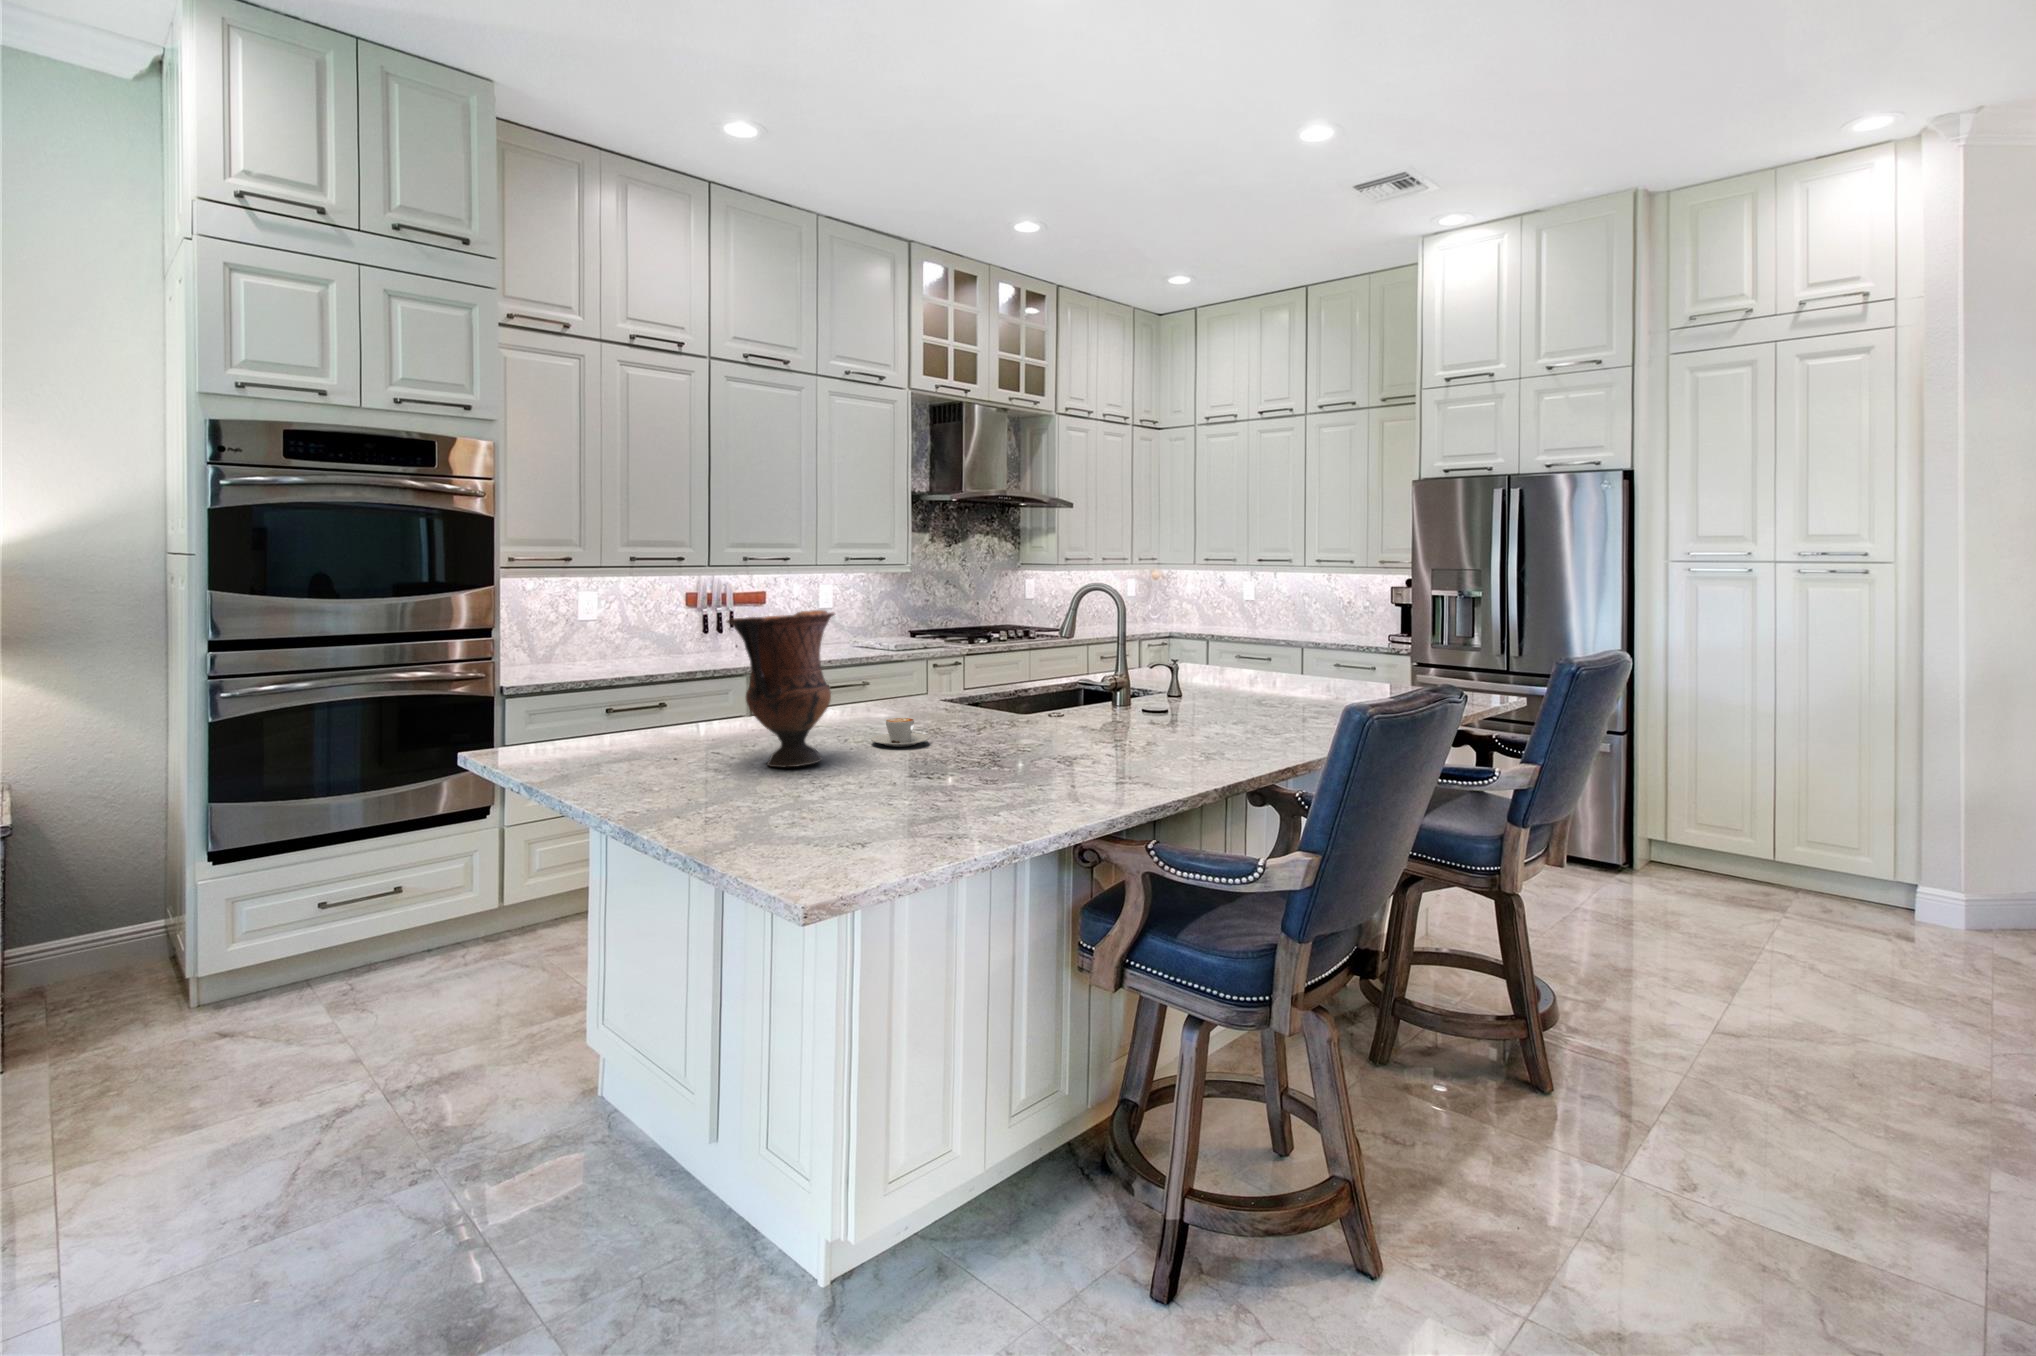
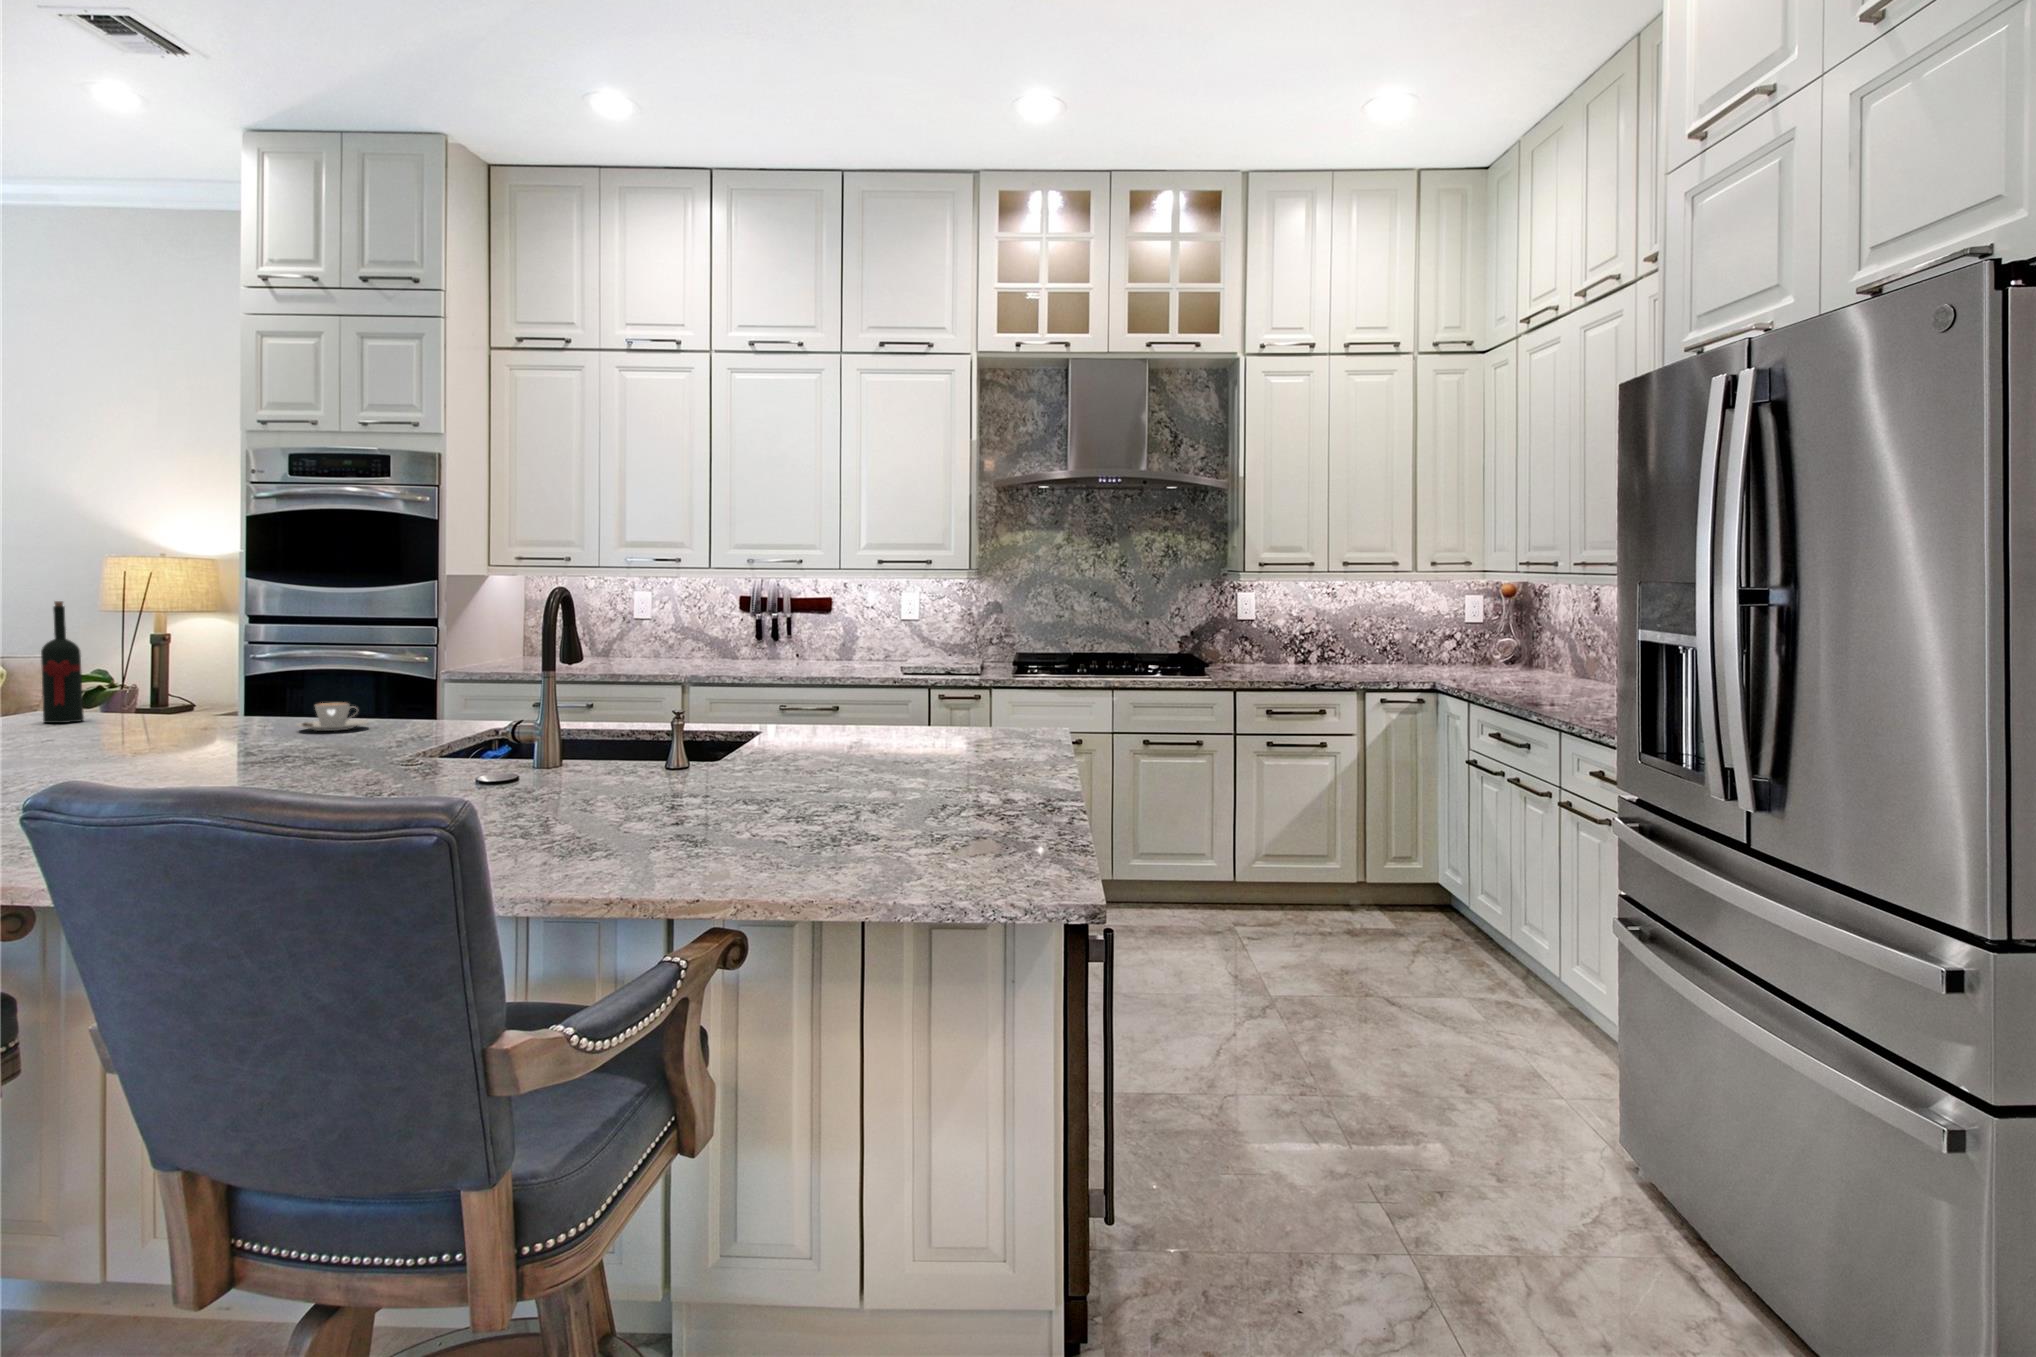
vase: present [727,610,835,767] -> none [98,582,254,730]
wine bottle: none [585,638,635,782] -> present [41,601,84,723]

